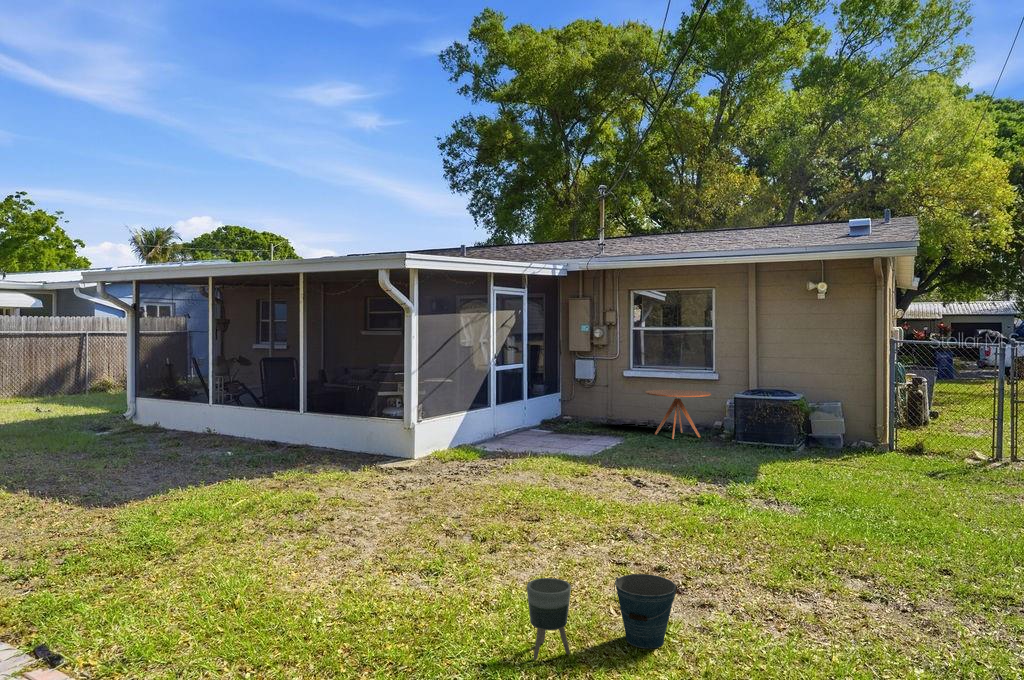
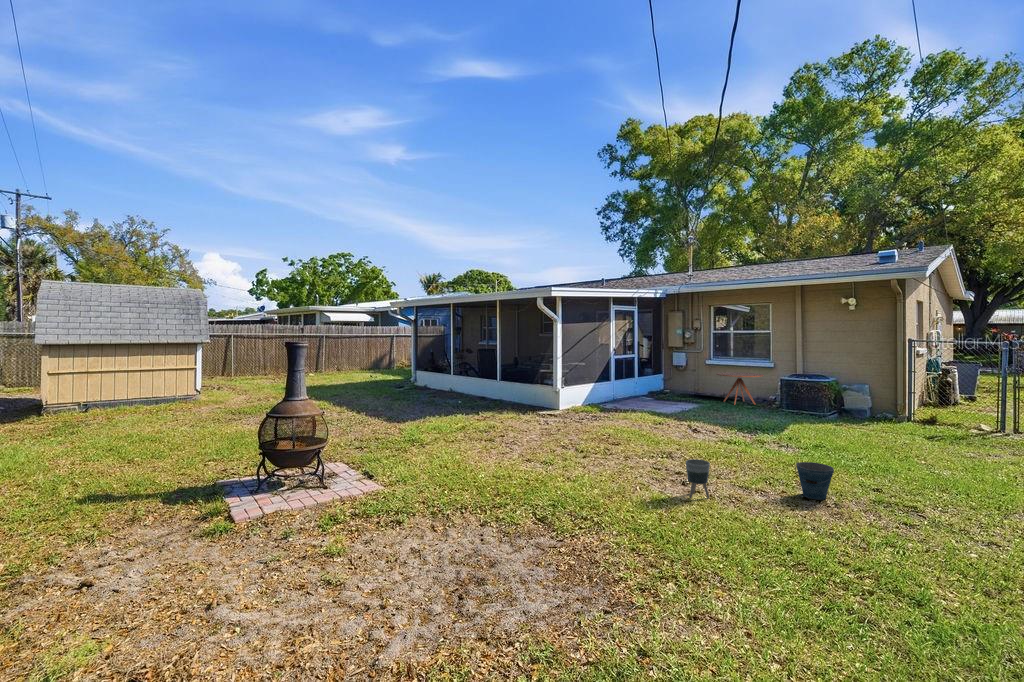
bucket: present [614,574,676,648] -> present [796,462,834,500]
planter: present [527,578,571,659] -> present [686,459,710,498]

